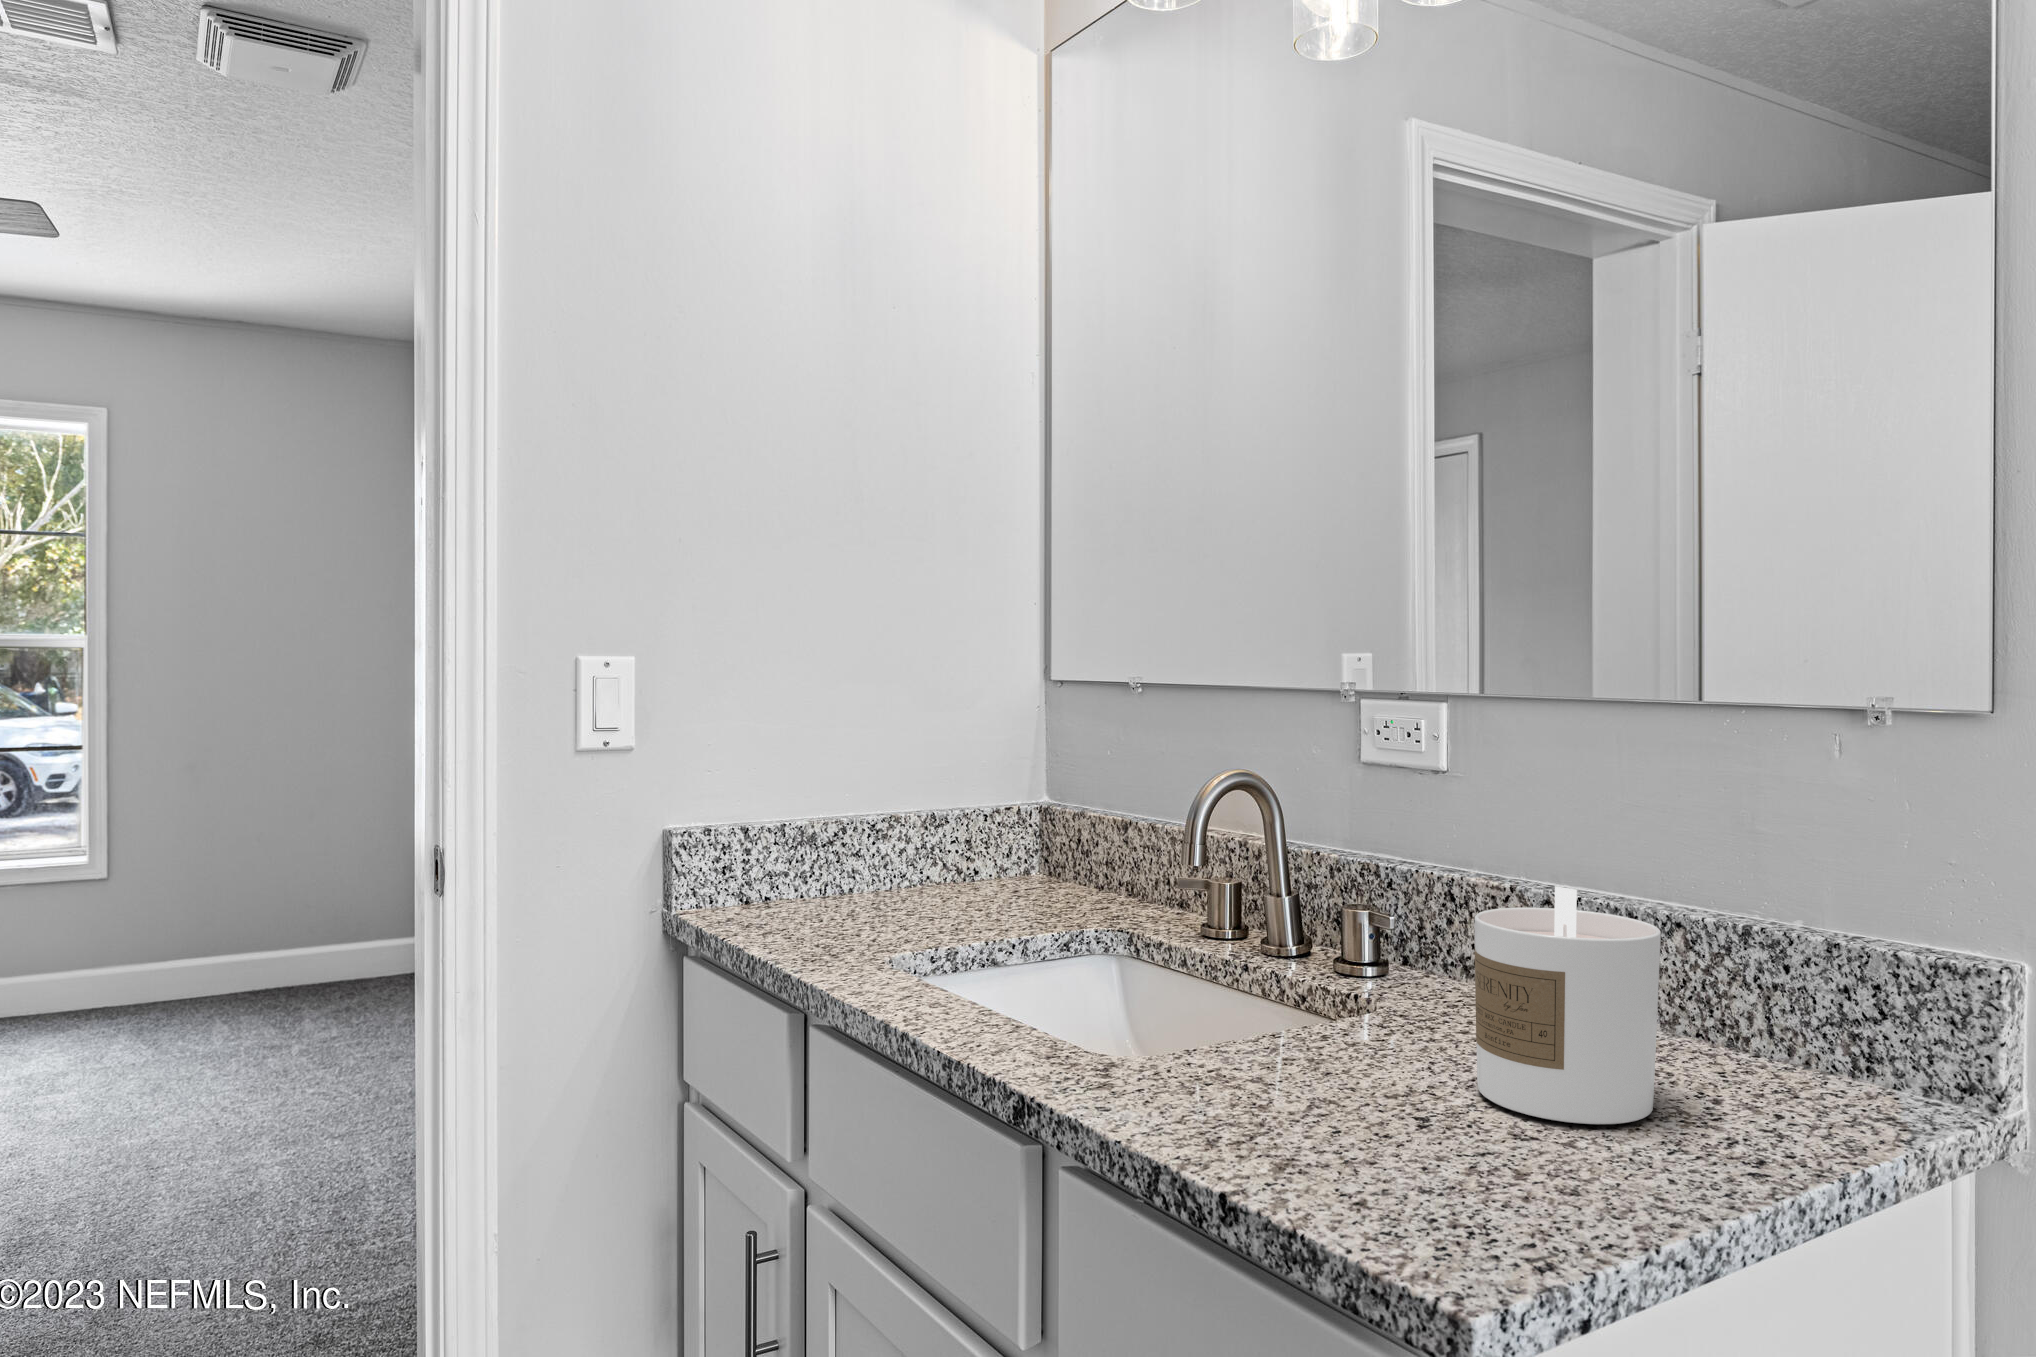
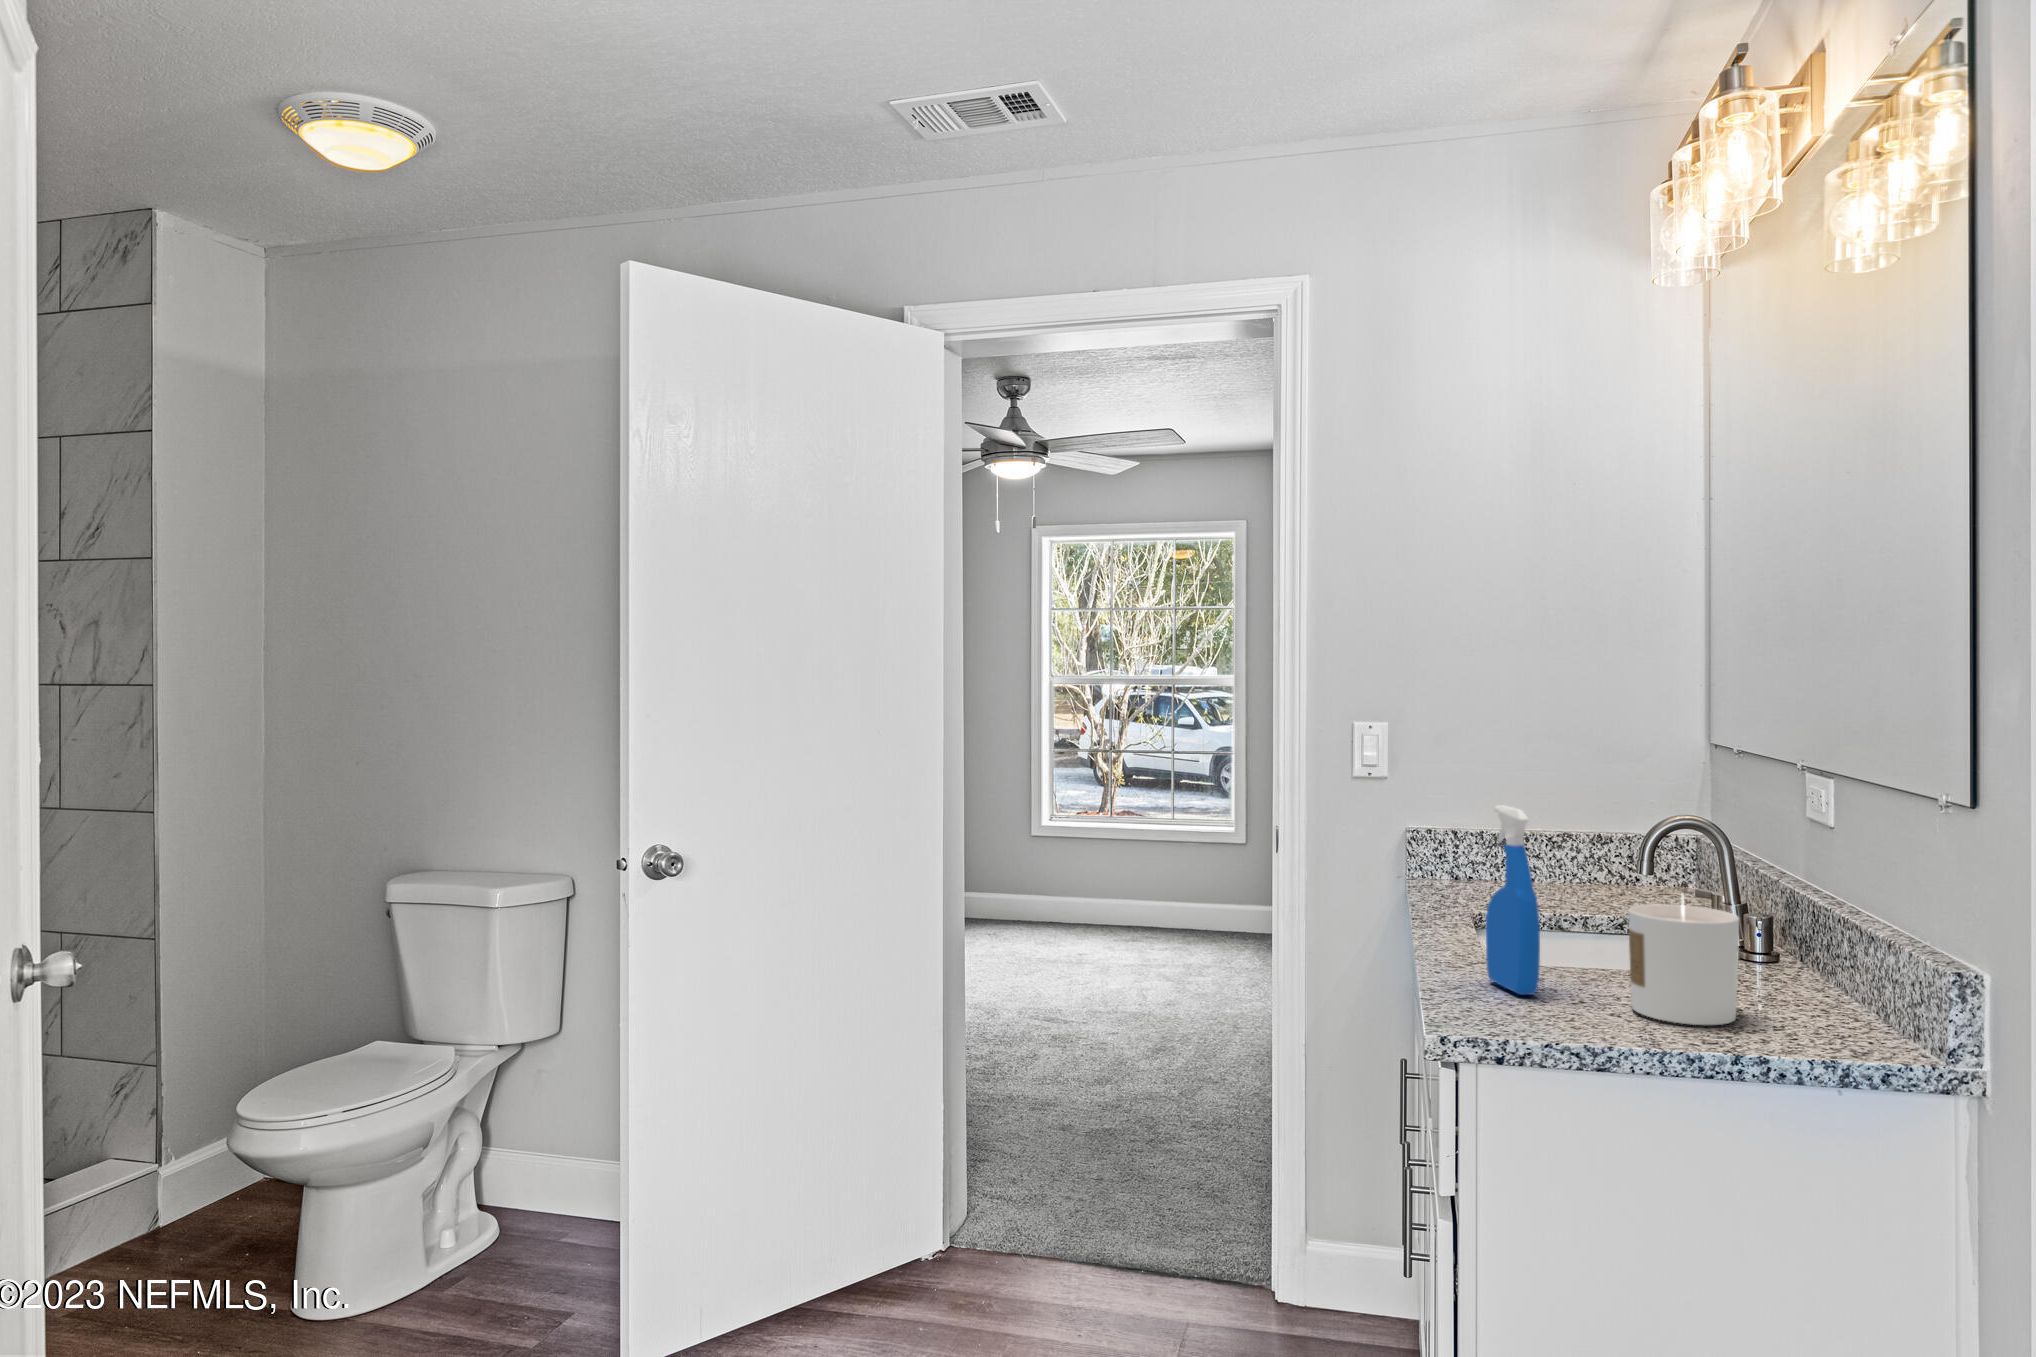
spray bottle: none [1214,755,1368,1128] -> present [1486,805,1540,995]

